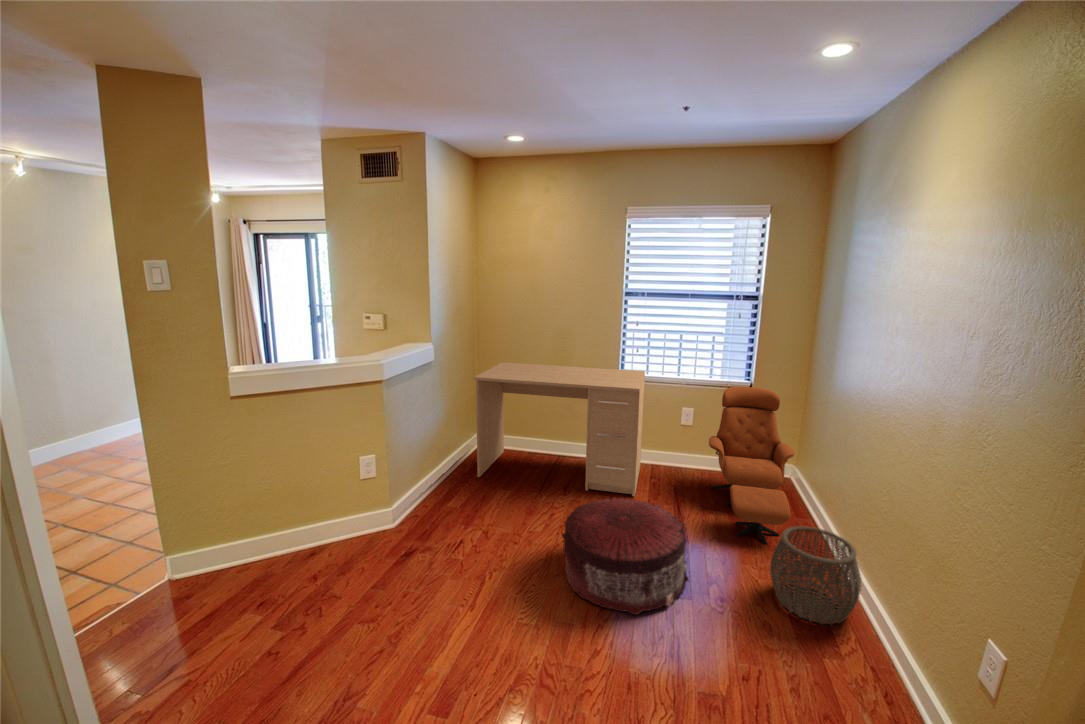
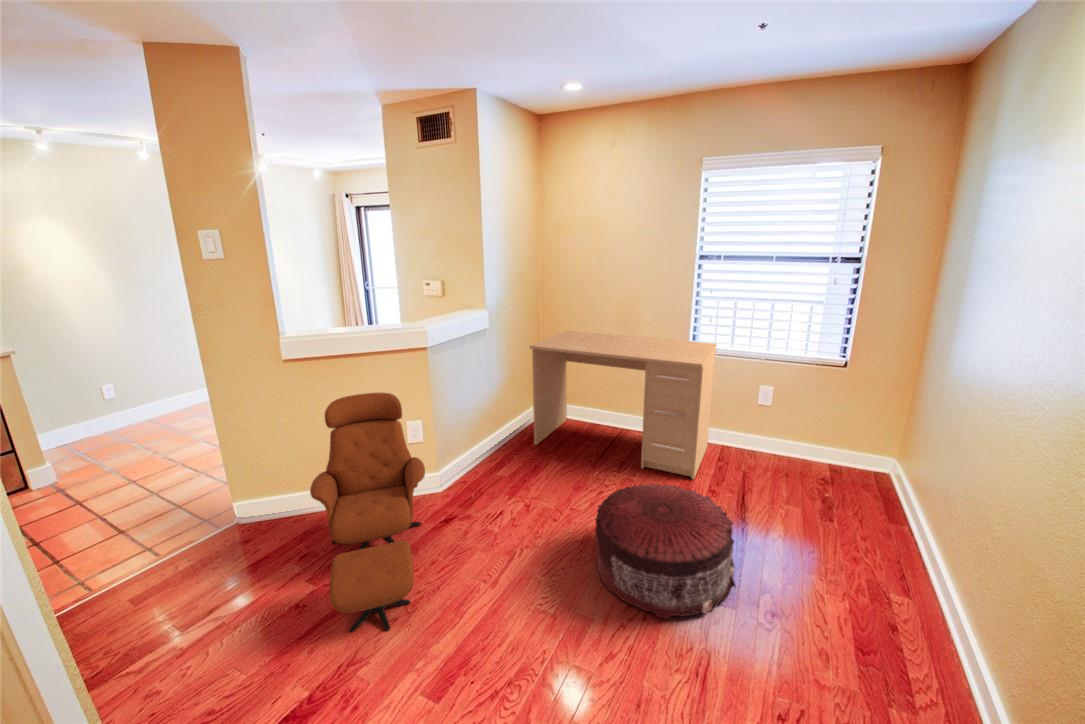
armchair: present [709,387,795,544] -> present [310,392,425,632]
woven basket: present [770,526,861,625] -> none [837,542,962,670]

